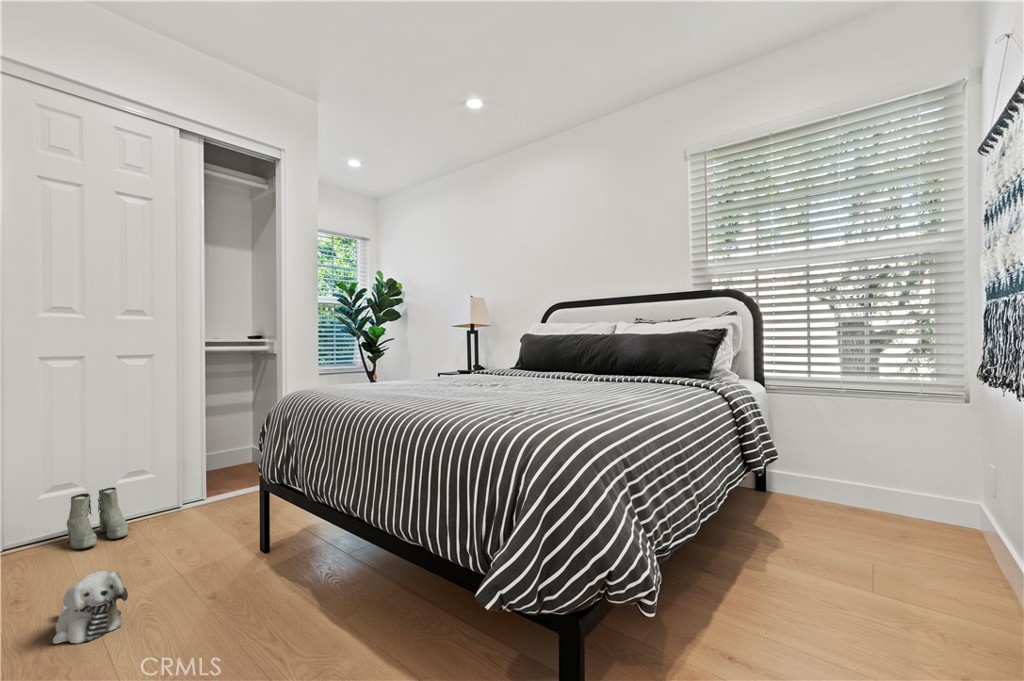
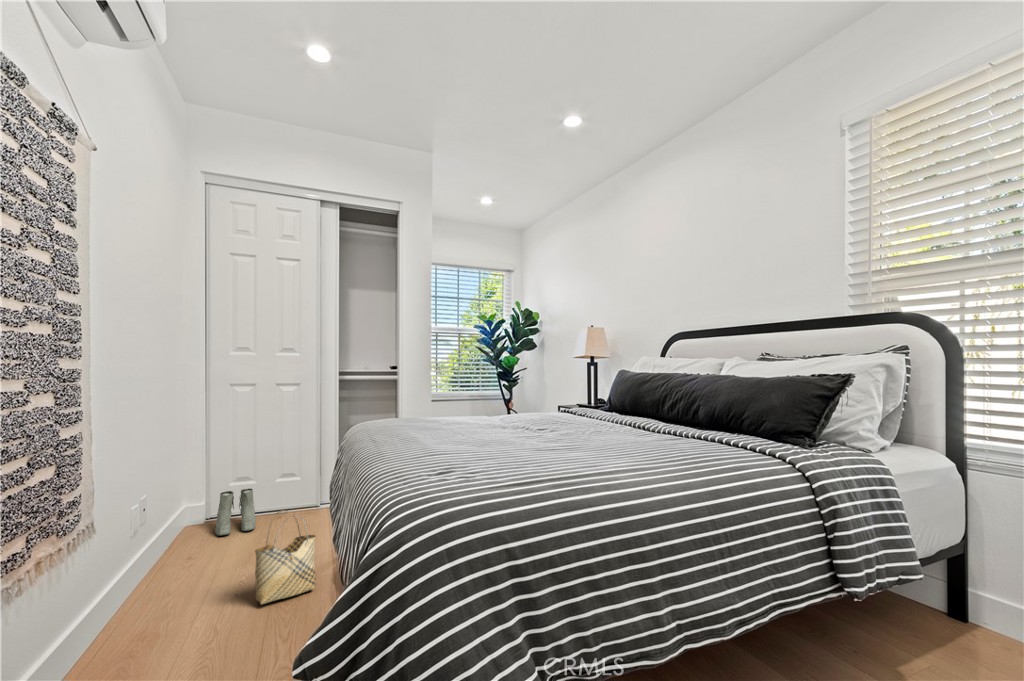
woven basket: none [214,491,280,596] -> present [255,510,316,605]
plush toy: present [53,571,128,644] -> none [138,562,195,618]

